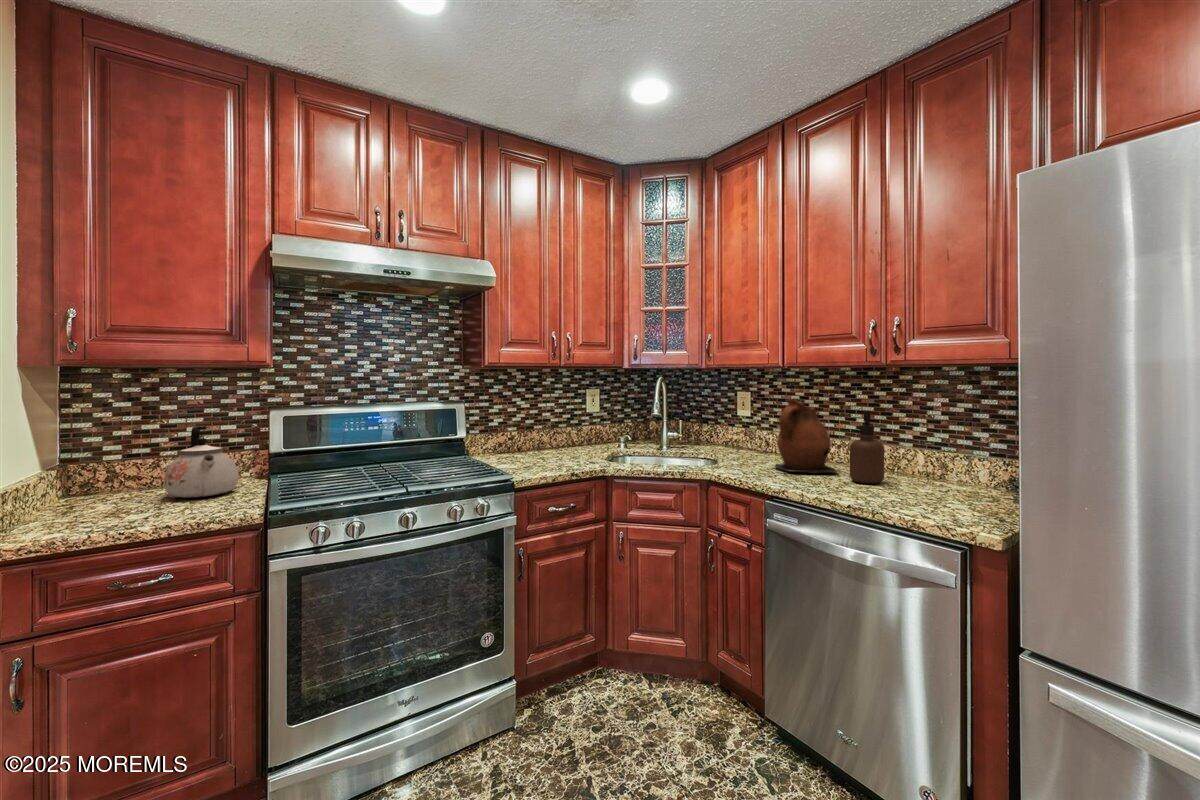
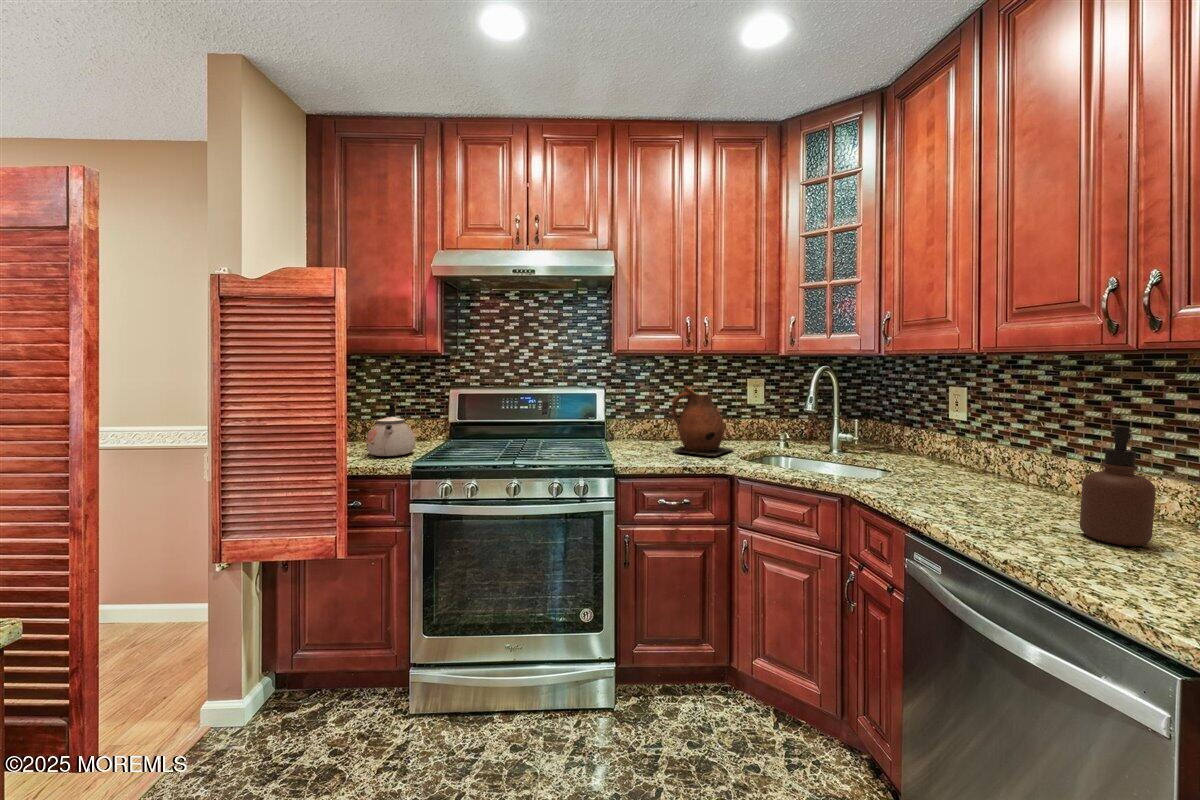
ceramic pitcher: present [775,400,838,473] -> present [672,386,733,456]

